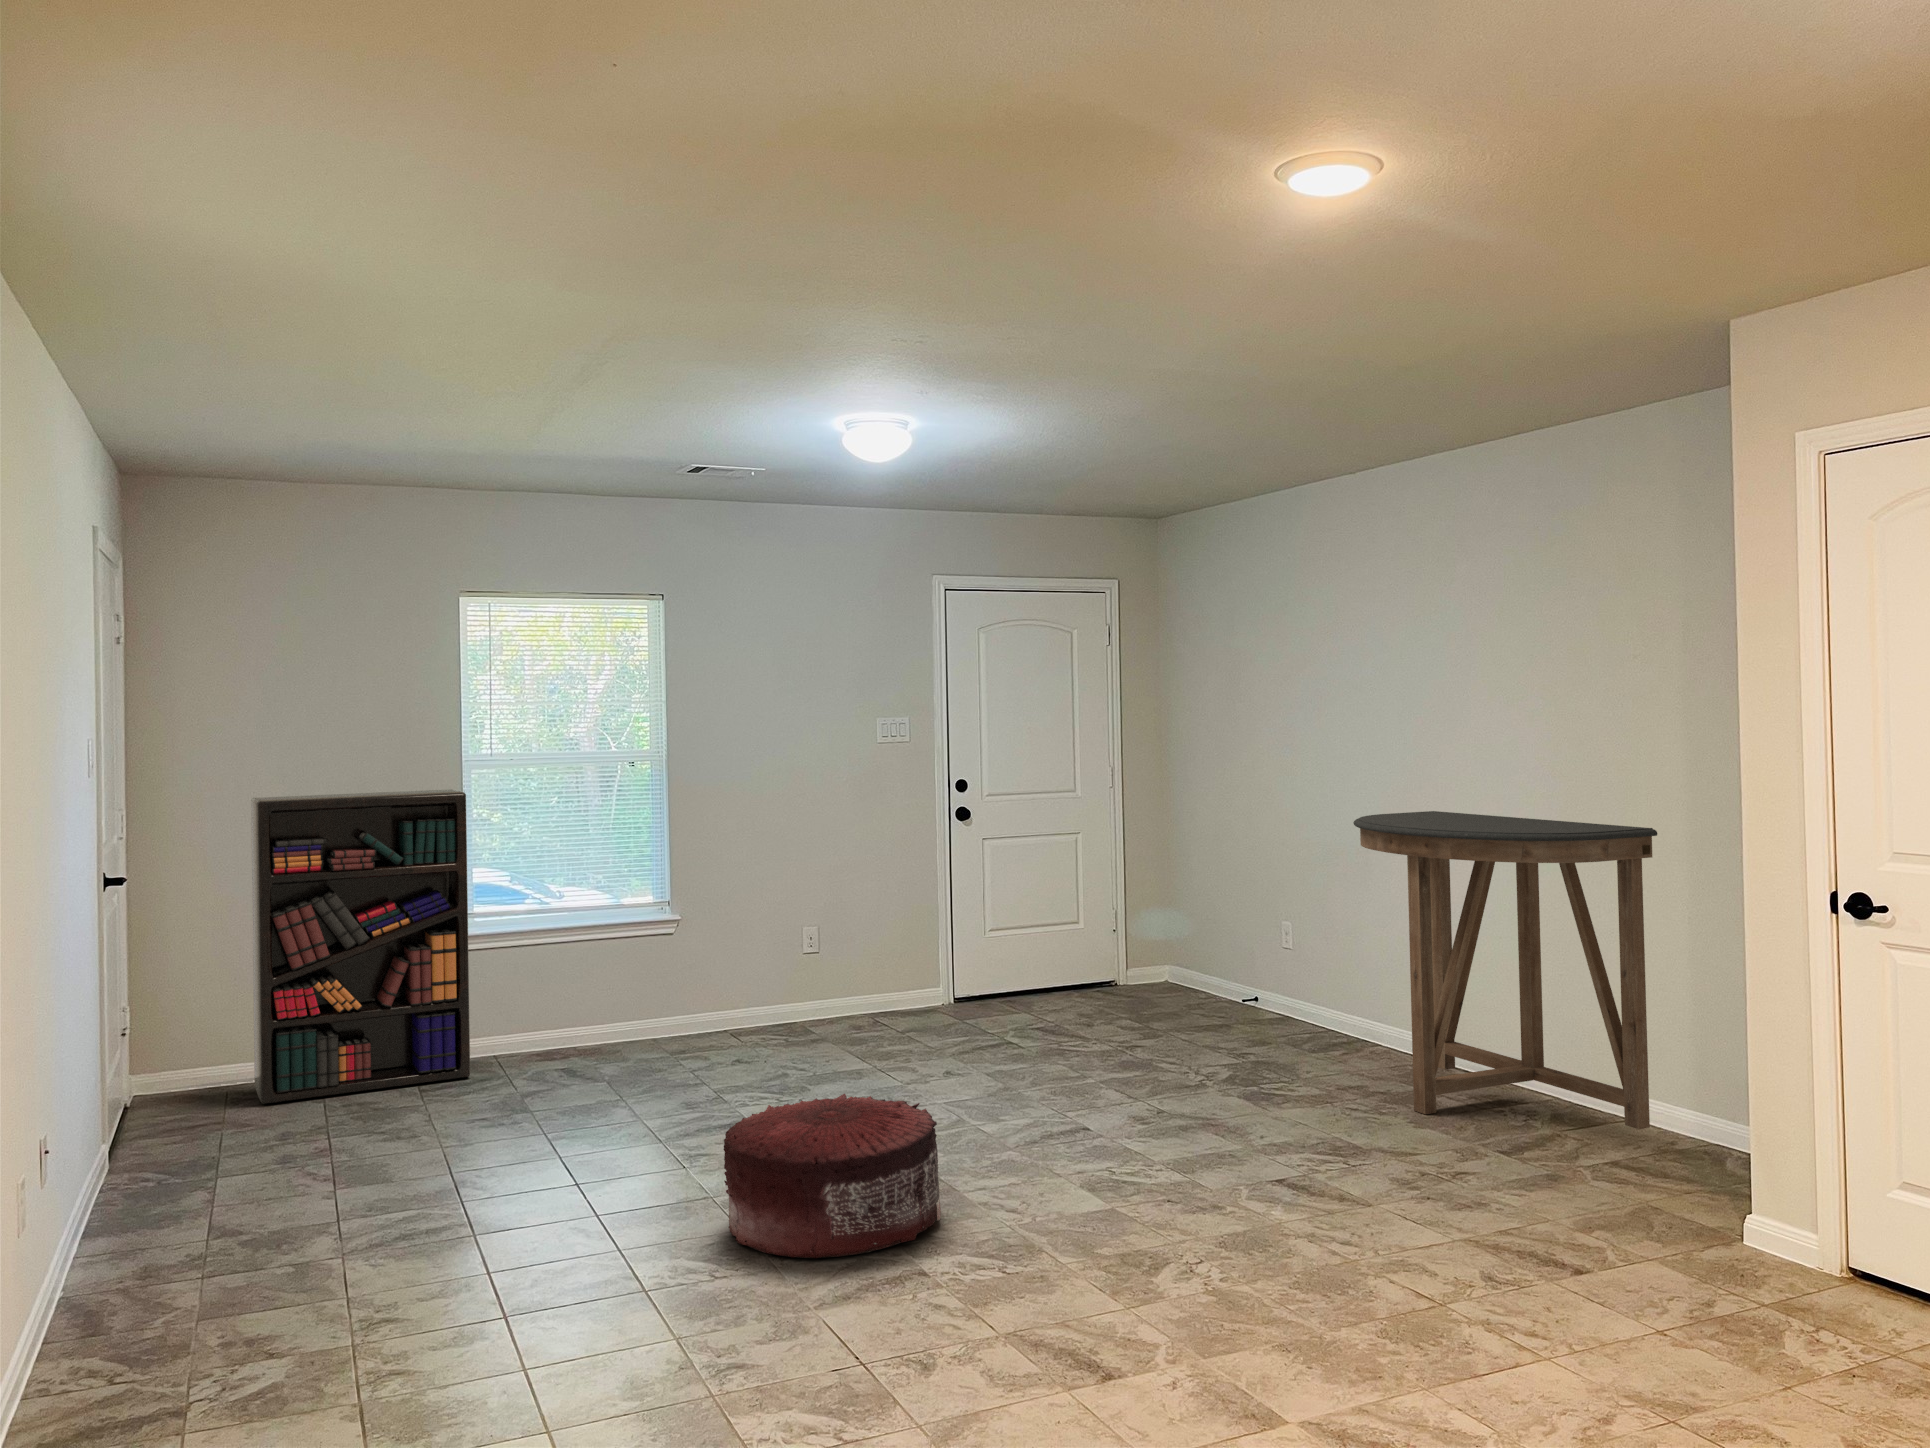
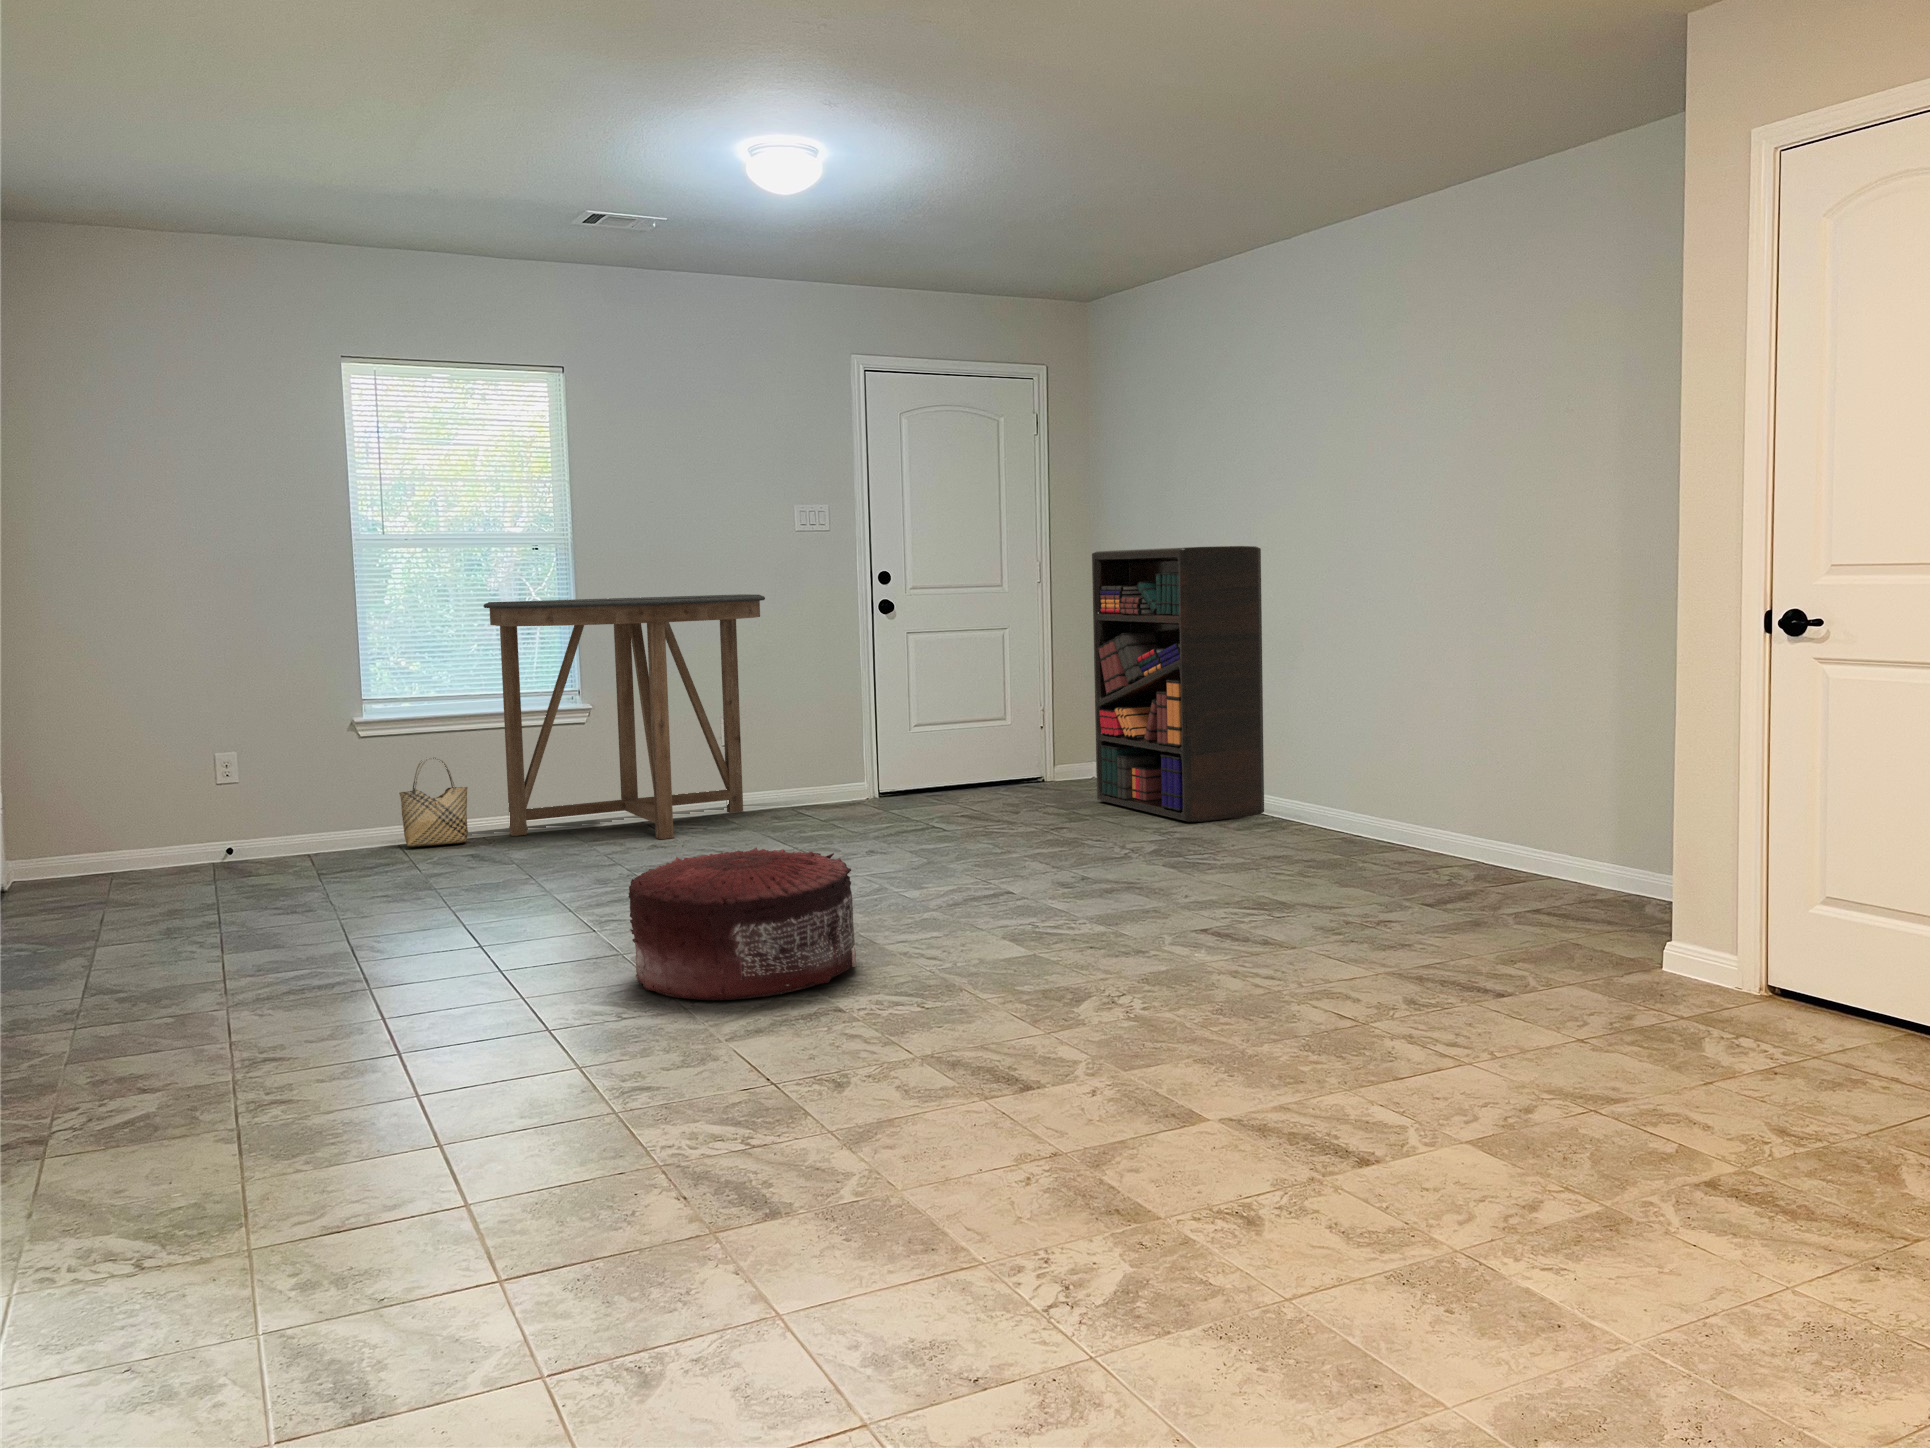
bookshelf: present [251,789,470,1104] -> present [1092,546,1264,822]
console table: present [1353,811,1657,1129] -> present [484,594,765,839]
woven basket: none [498,969,563,1058] -> present [399,757,468,847]

